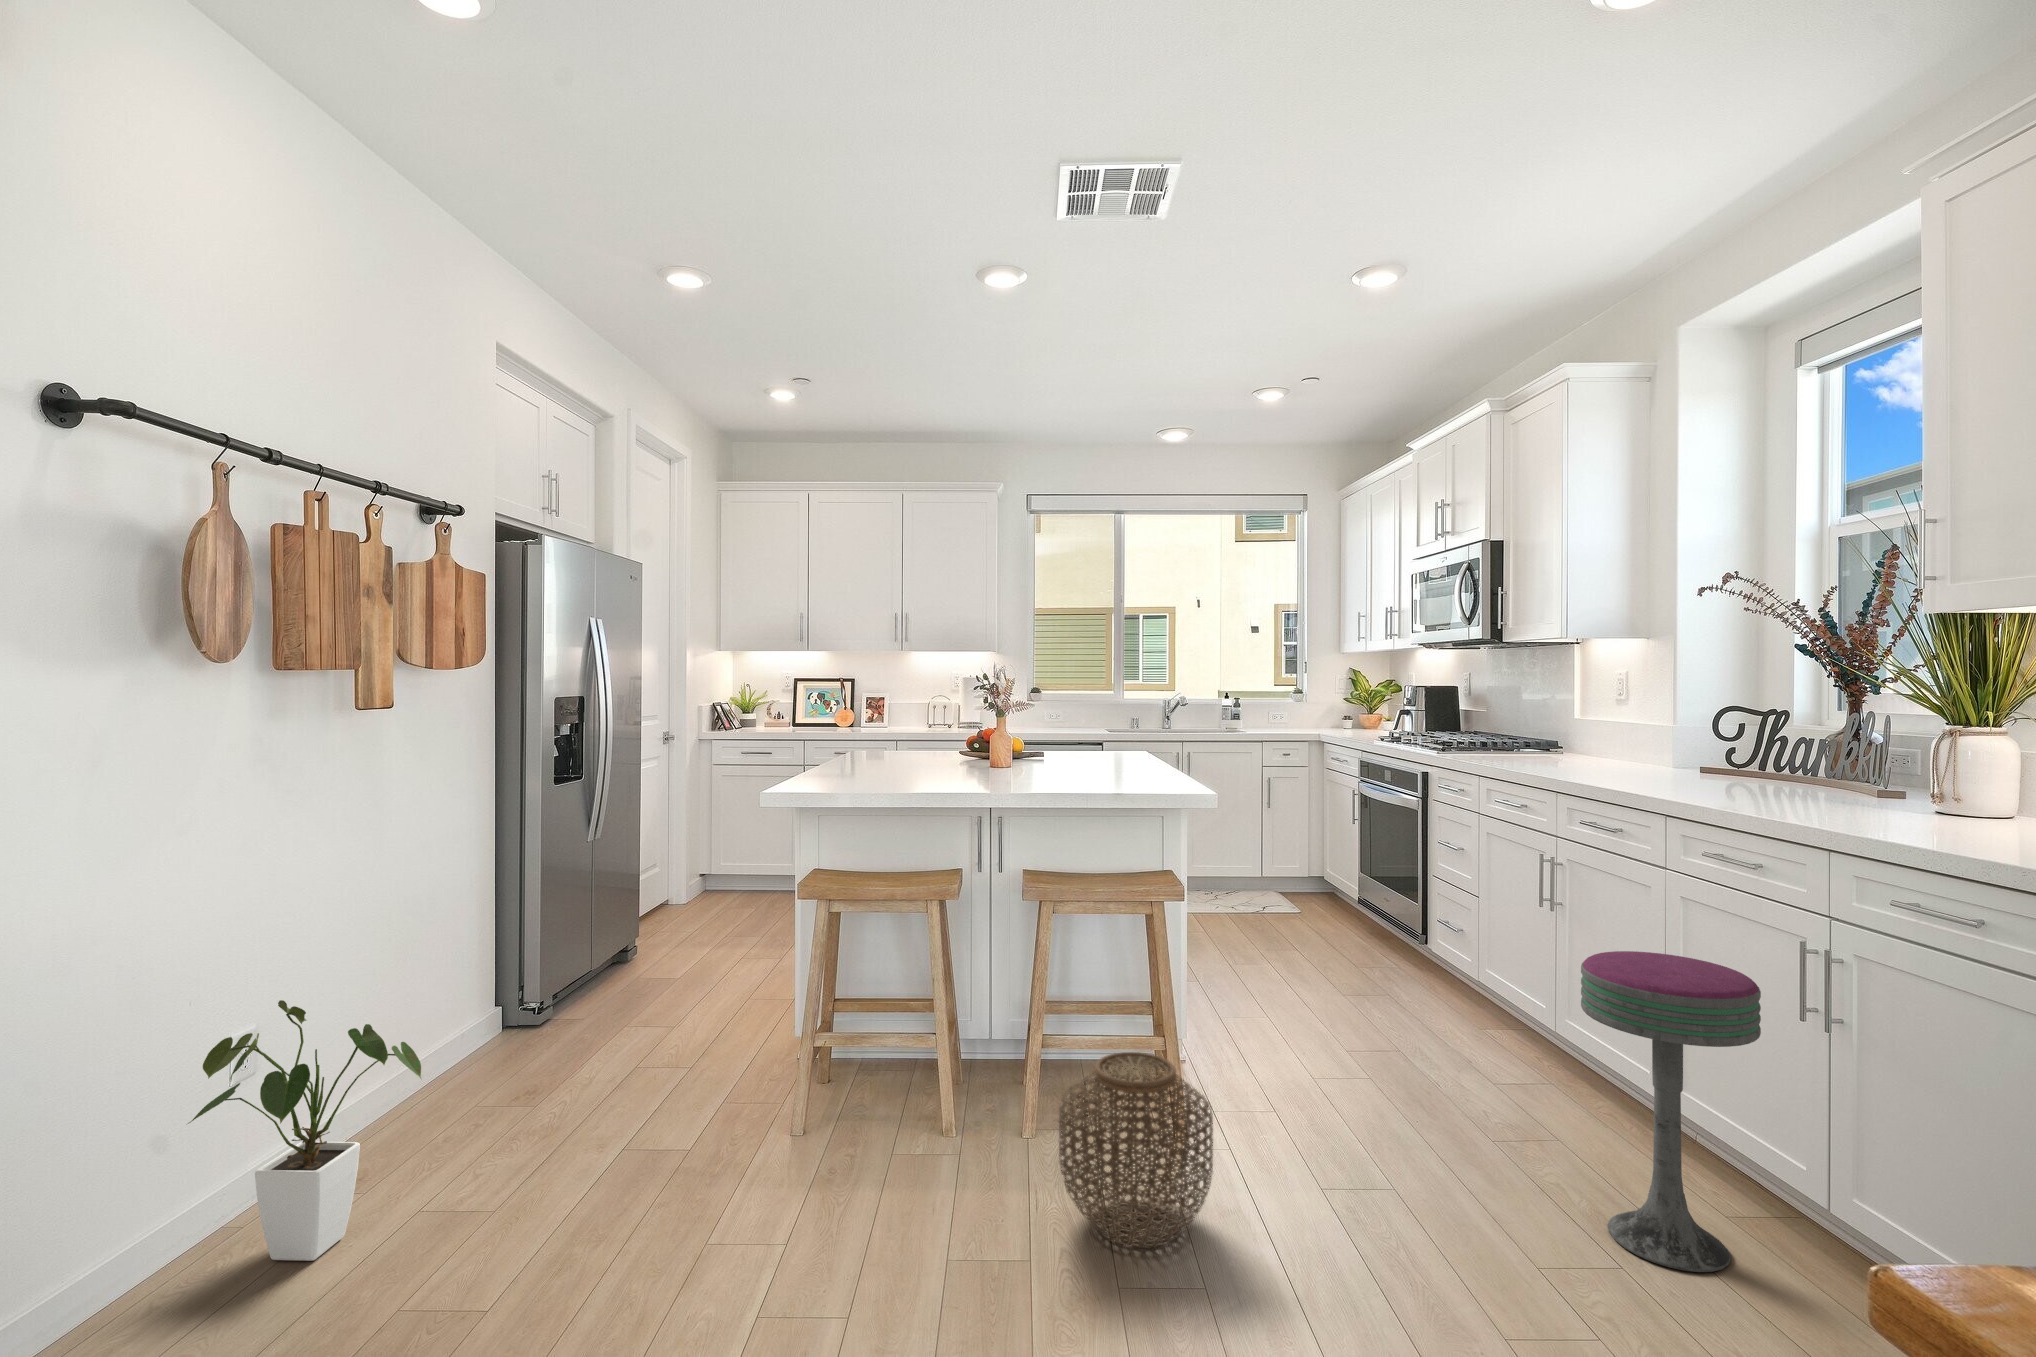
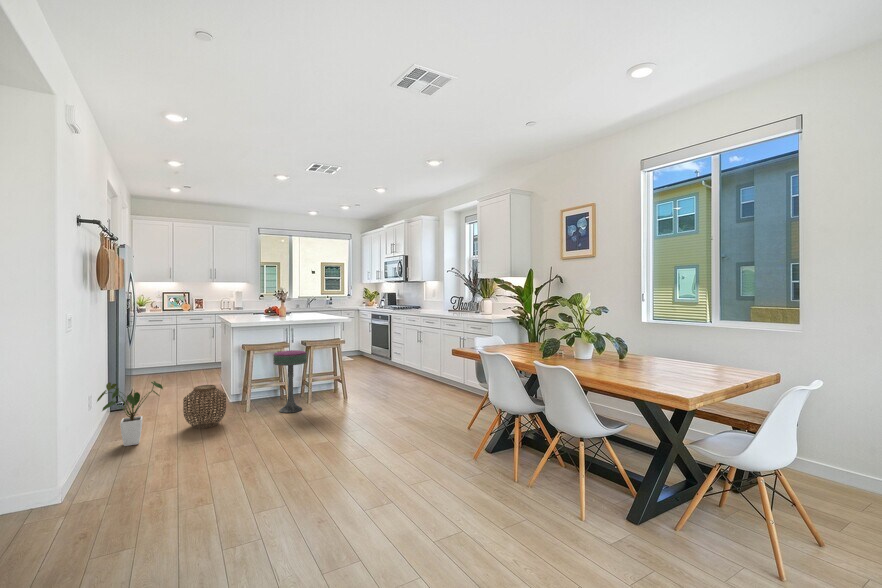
bar stool: present [1581,951,1761,1272] -> present [273,350,307,413]
woven basket: present [1059,1052,1213,1248] -> present [183,385,226,429]

